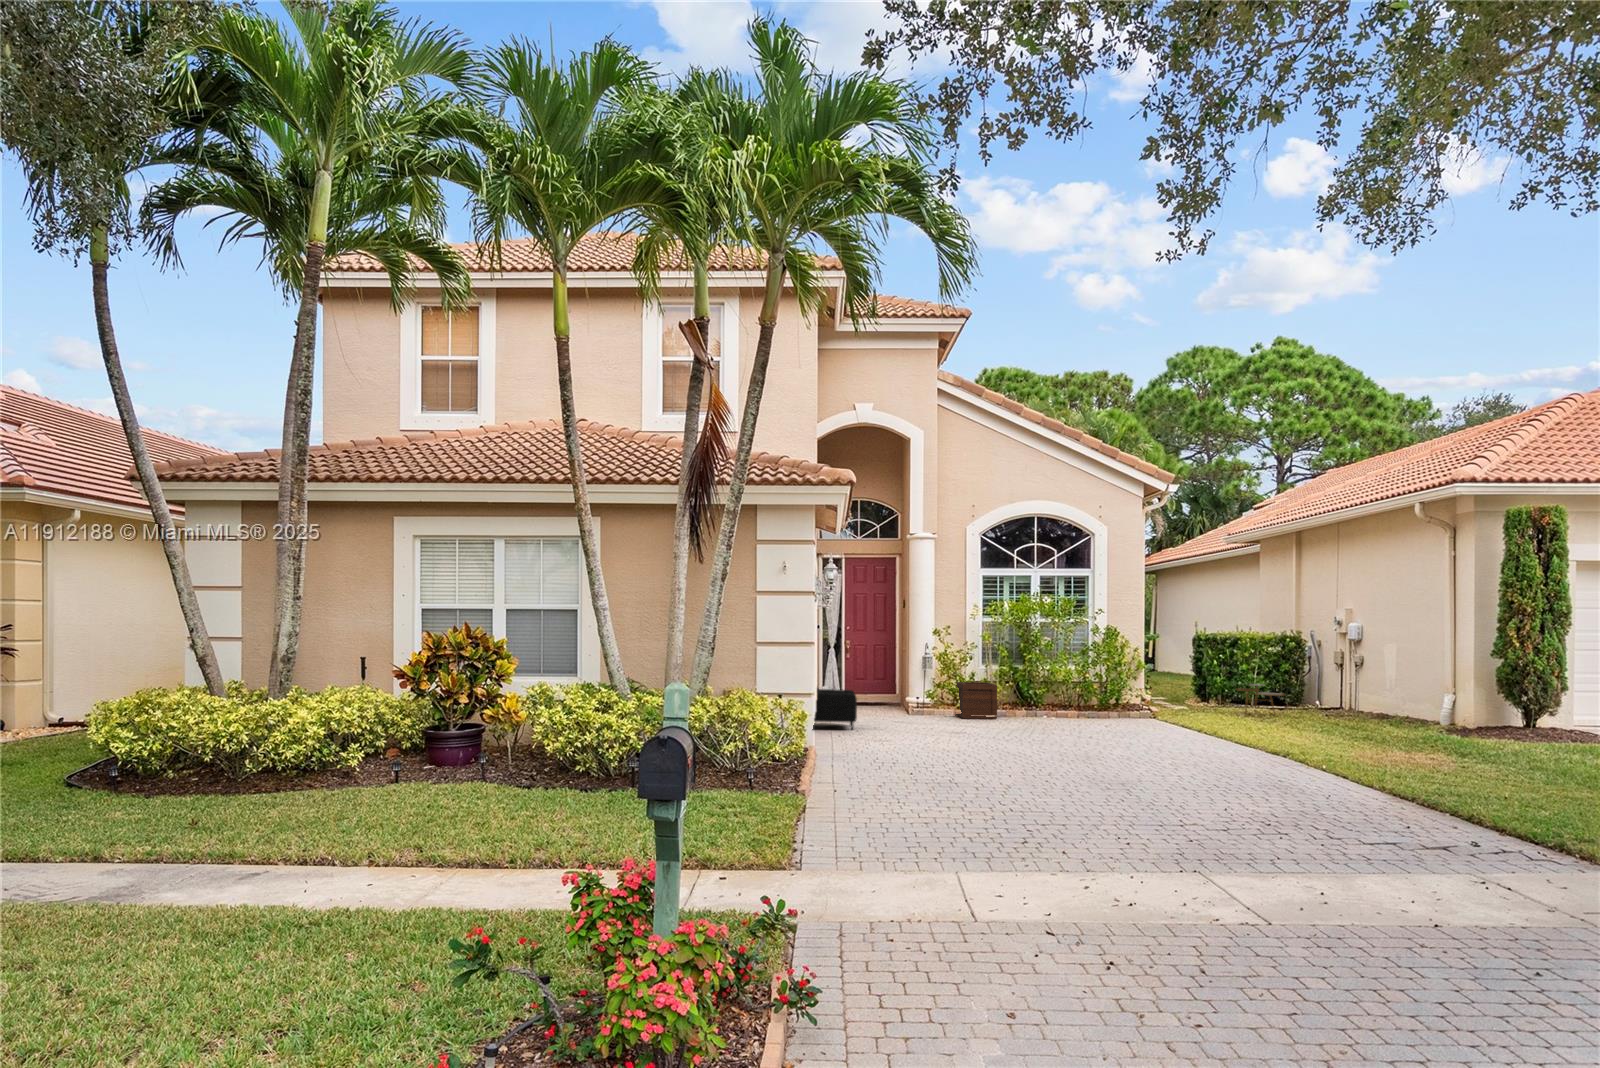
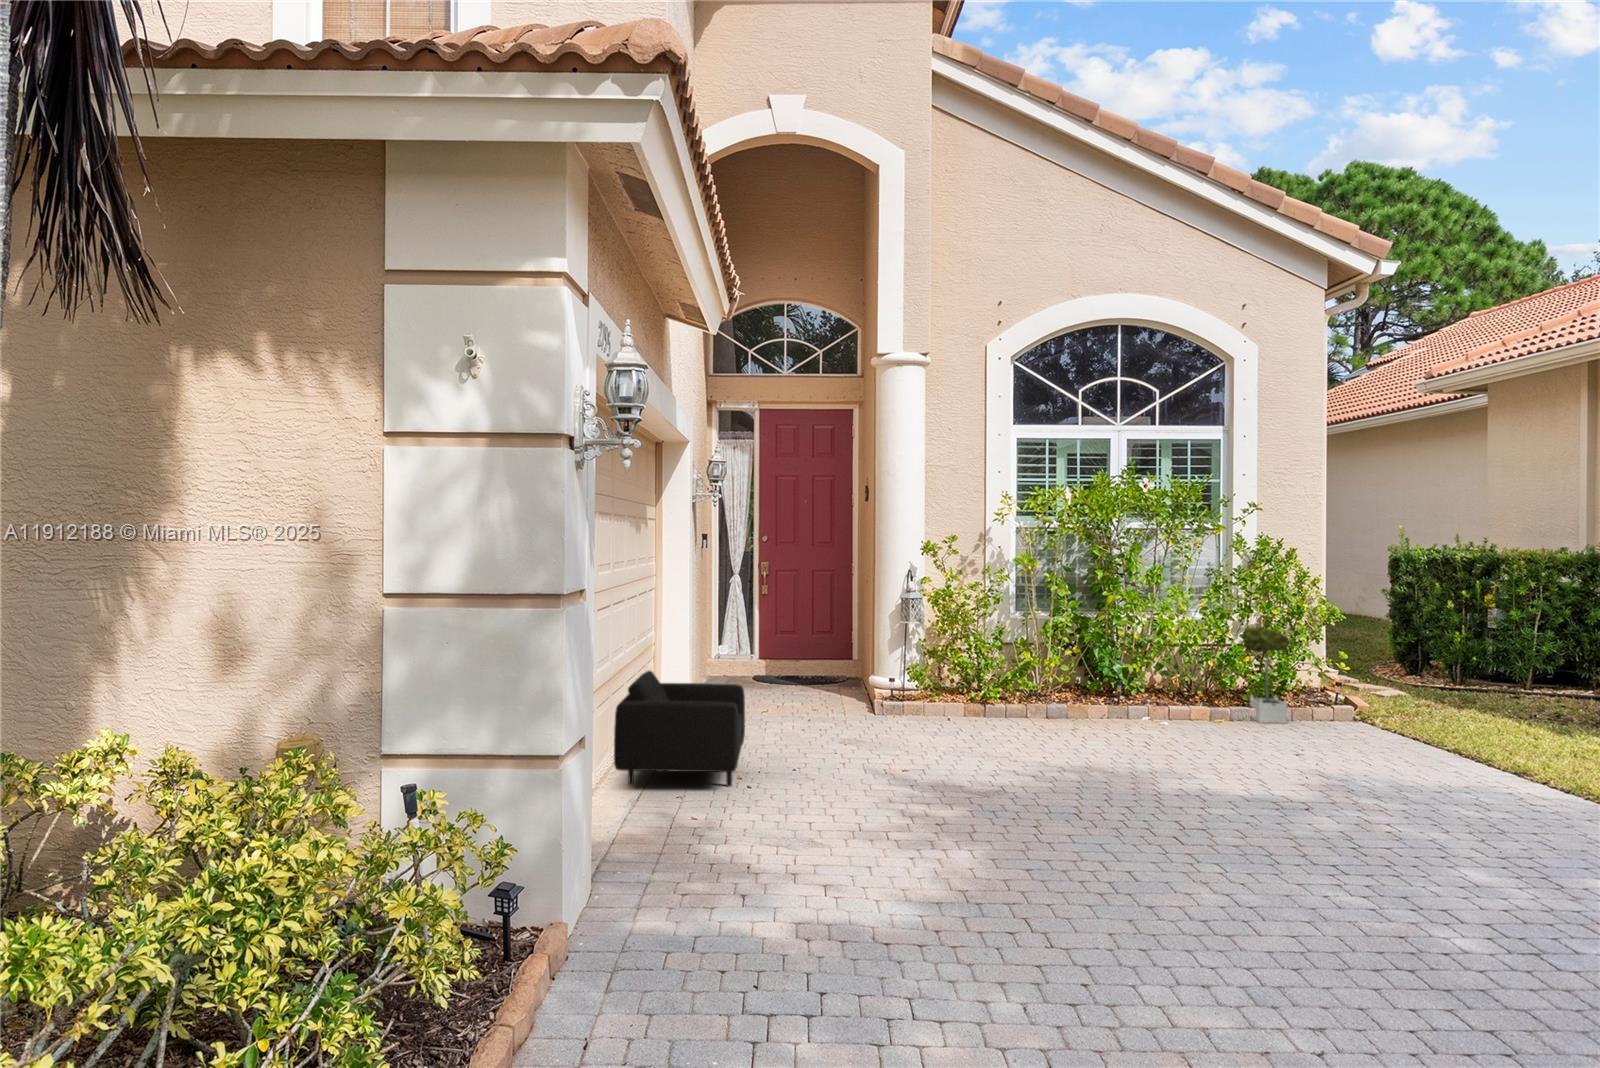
potted tree: none [1095,671,1117,720] -> present [1243,627,1288,723]
wooden crate: present [956,682,997,719] -> none [963,648,1050,727]
side table: present [1237,684,1284,713] -> none [1476,638,1580,700]

